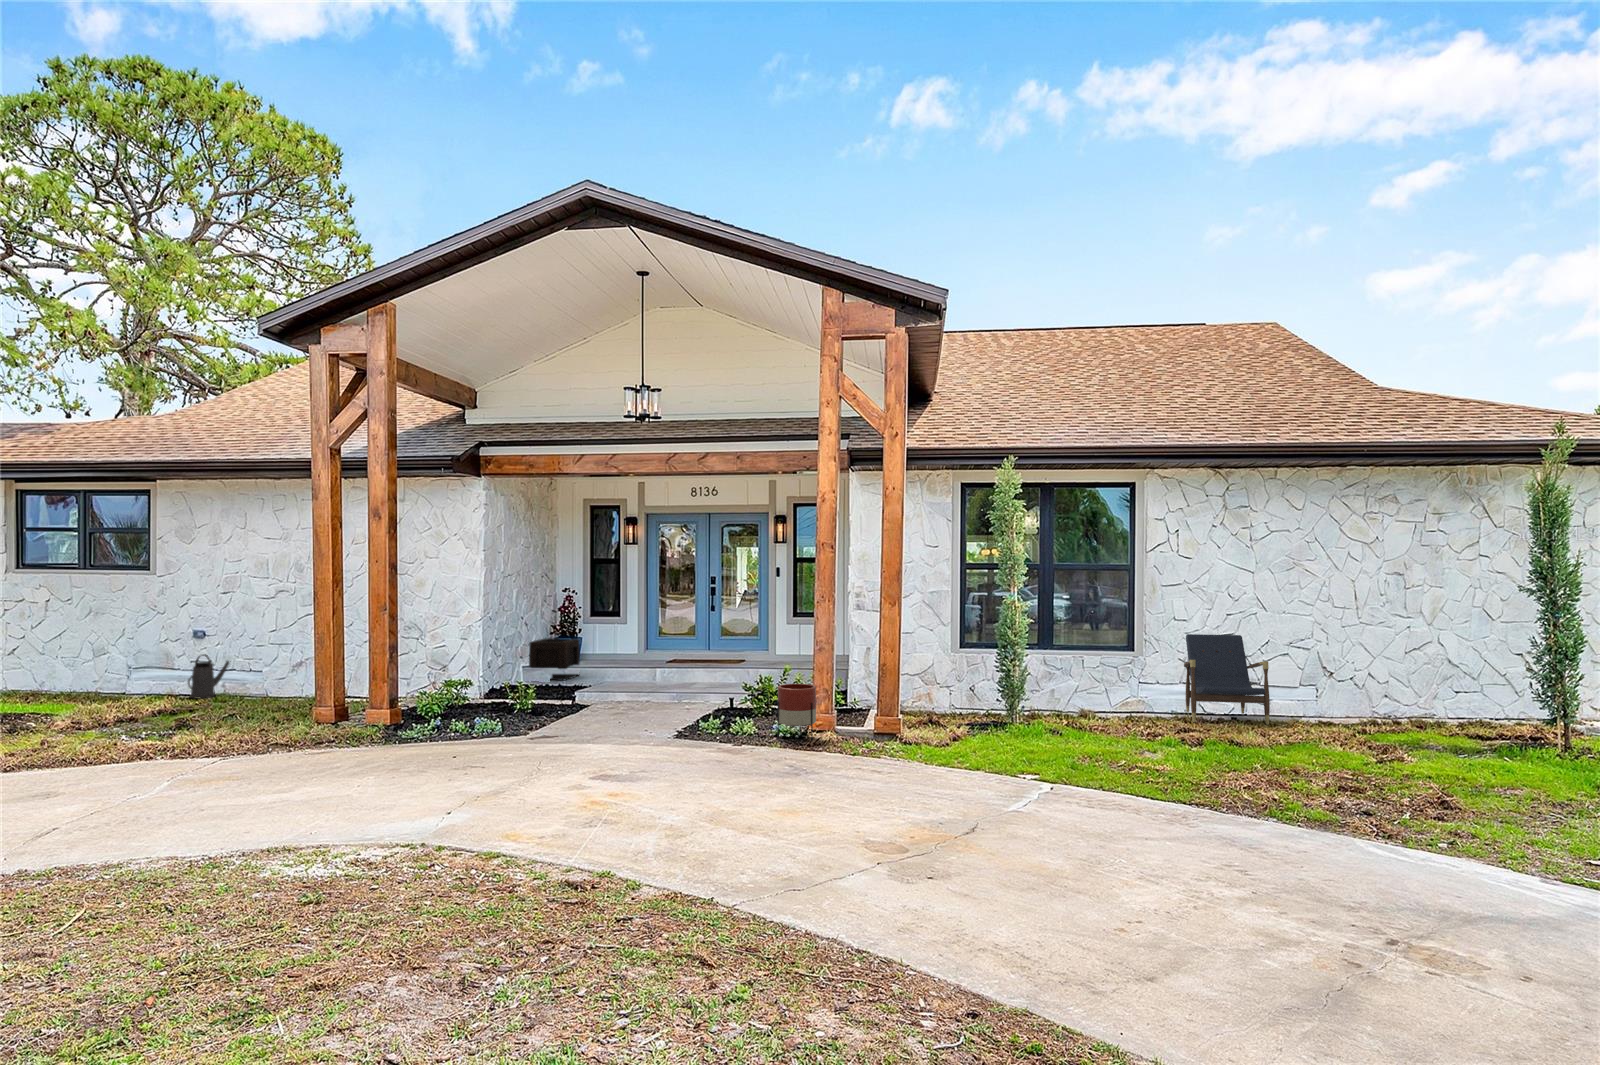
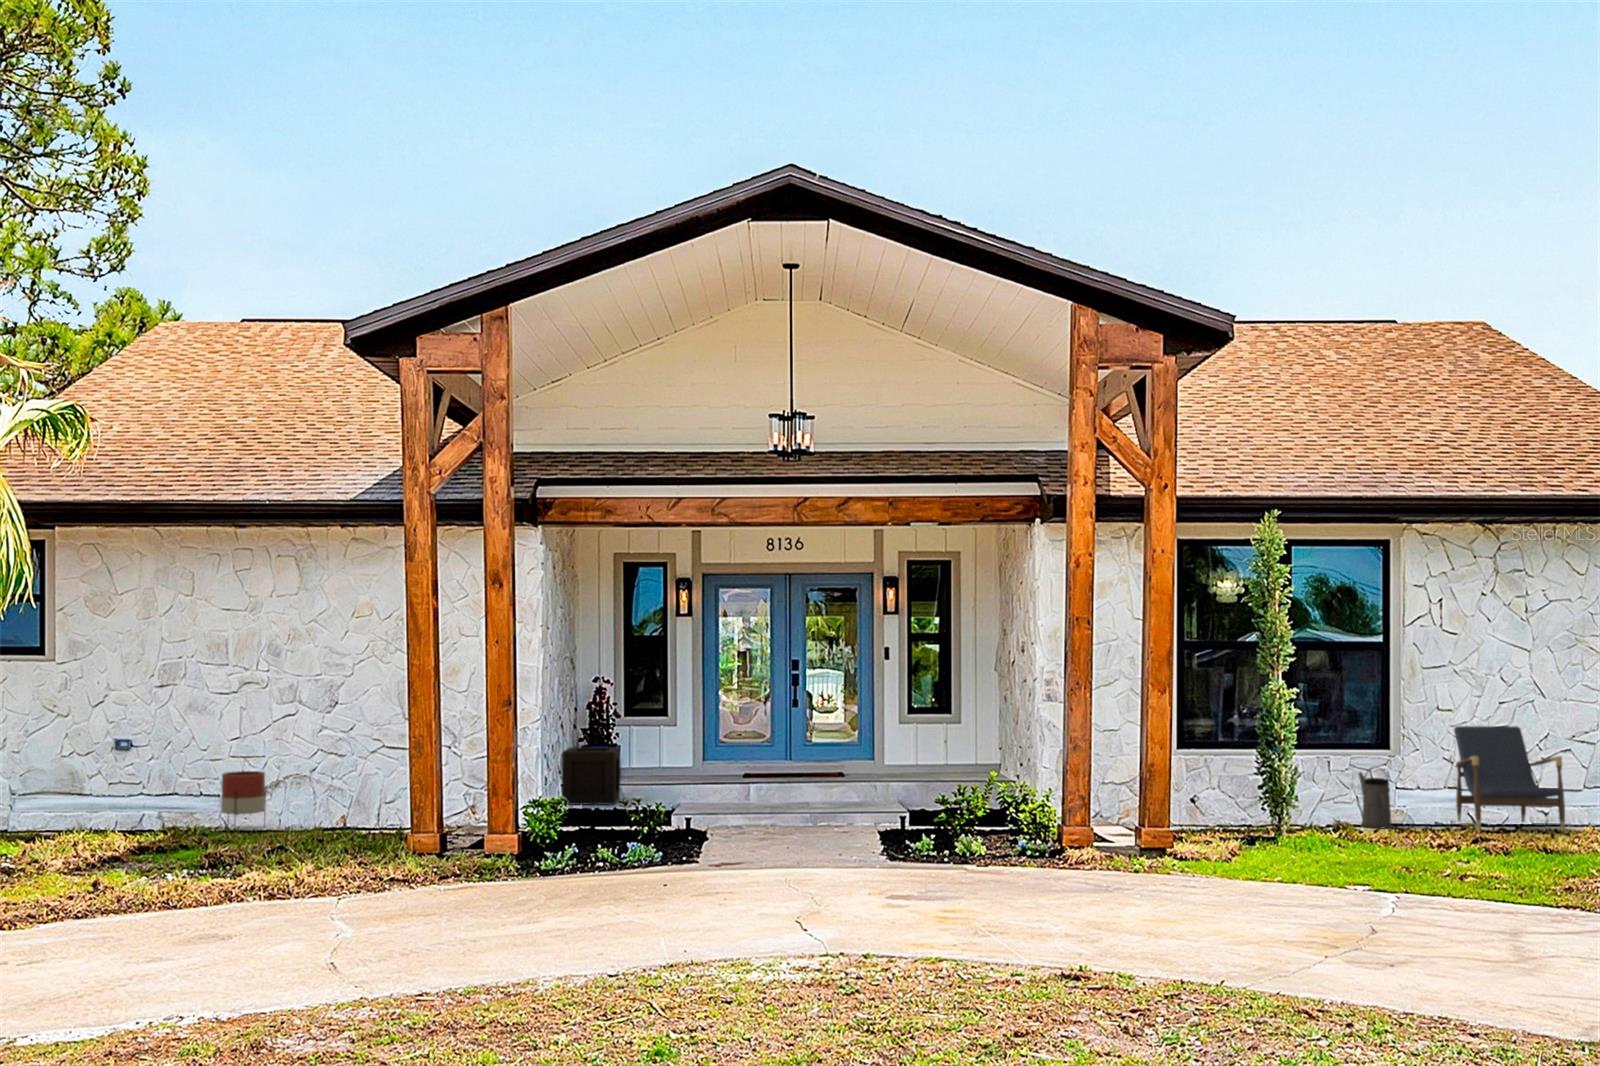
watering can: present [188,654,229,698] -> present [1359,769,1392,828]
planter: present [778,684,816,741] -> present [221,771,266,816]

